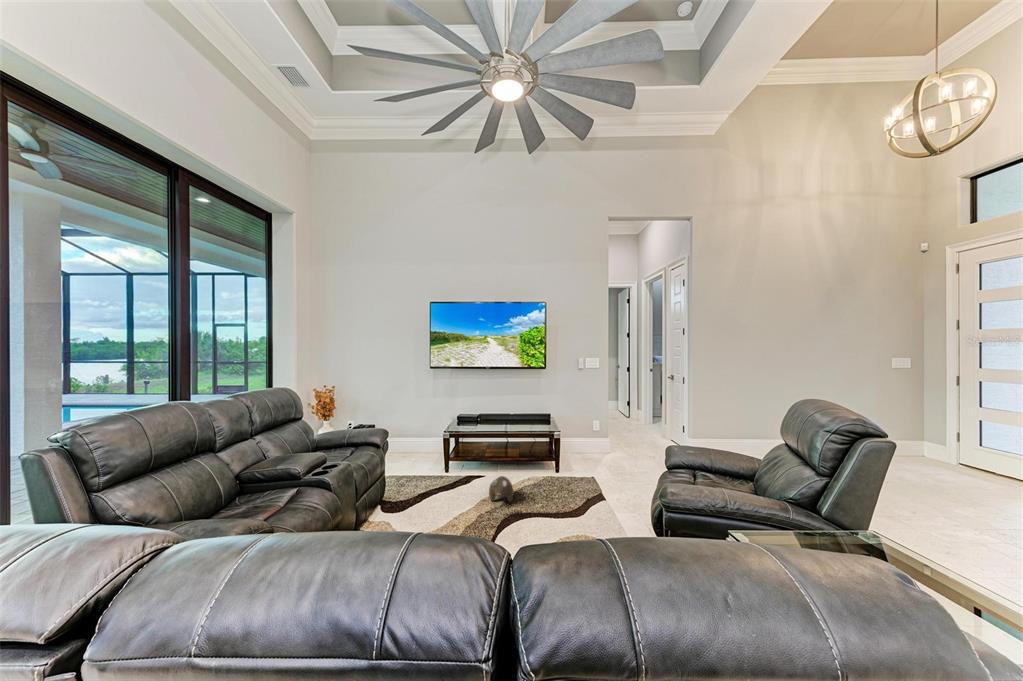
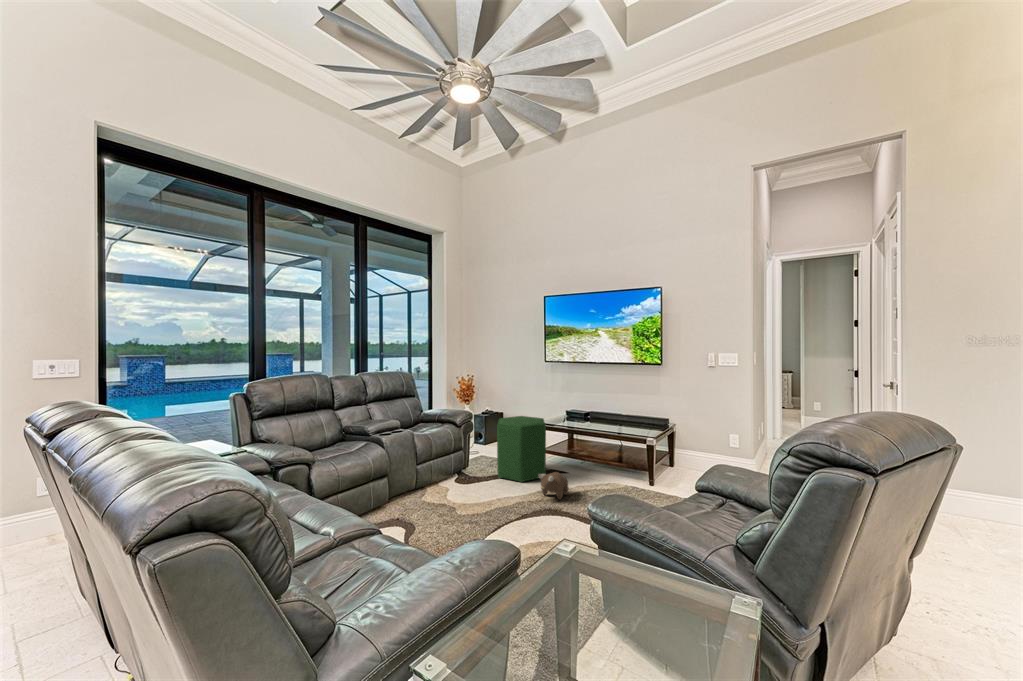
ottoman: none [418,426,473,495] -> present [497,416,546,483]

